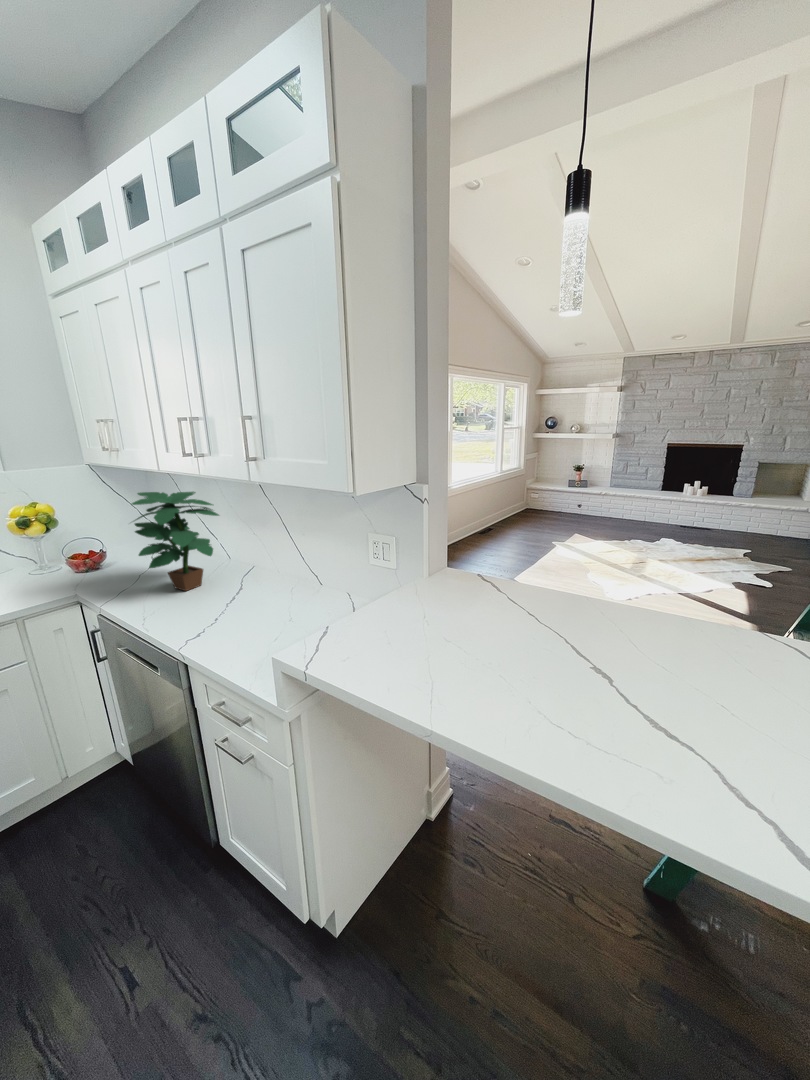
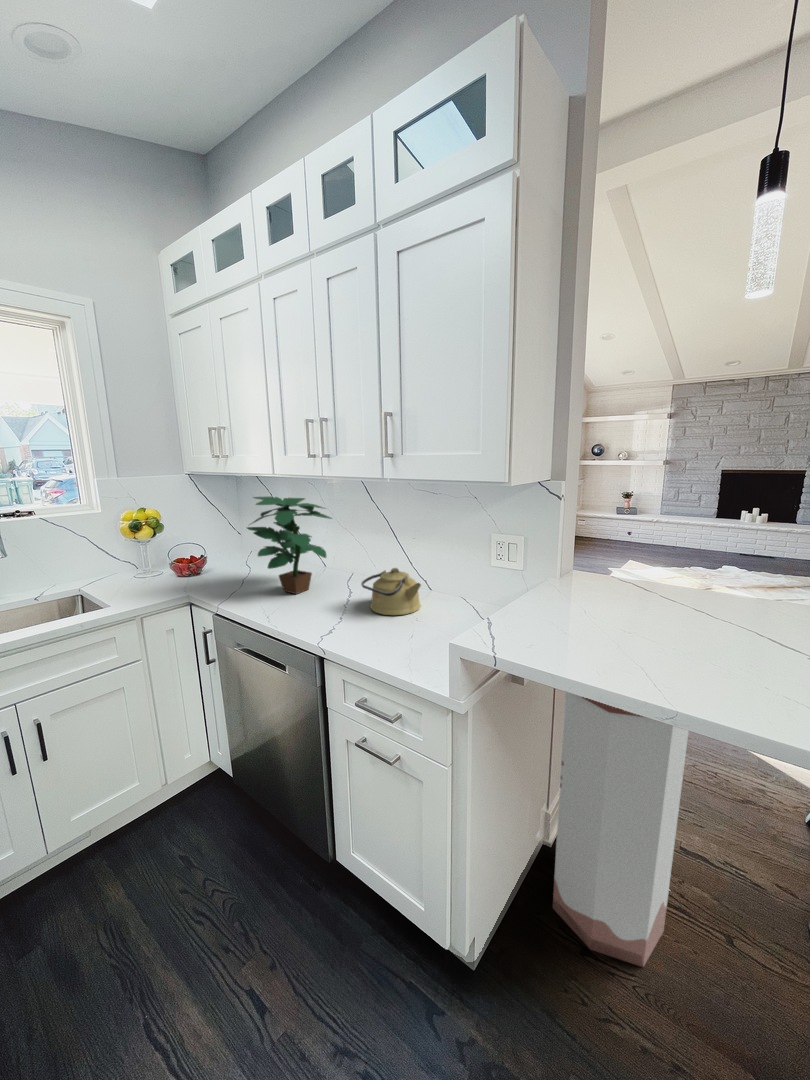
kettle: none [243,567,304,615] -> present [361,568,421,615]
trash can: none [418,626,540,925] -> present [553,692,689,967]

